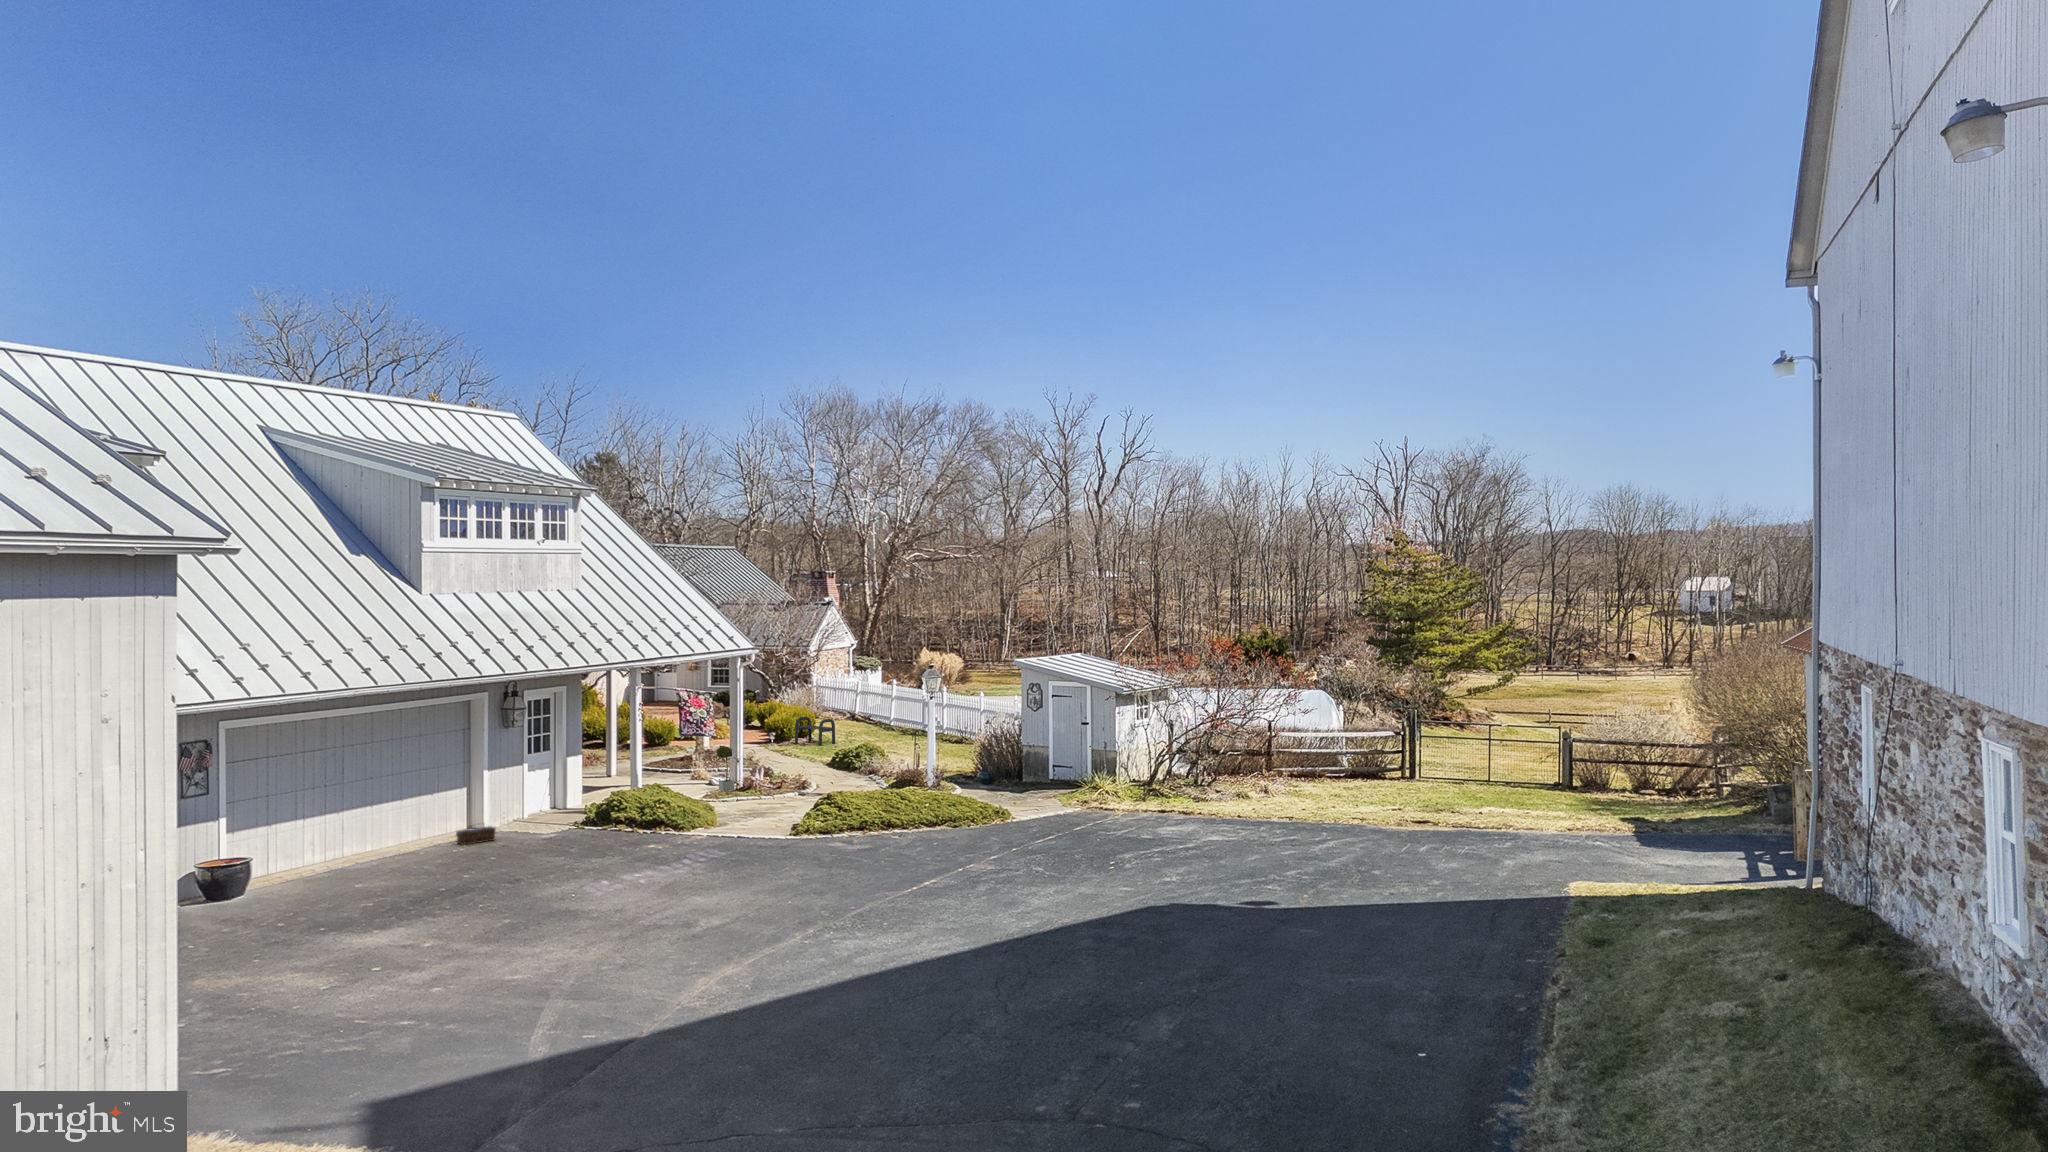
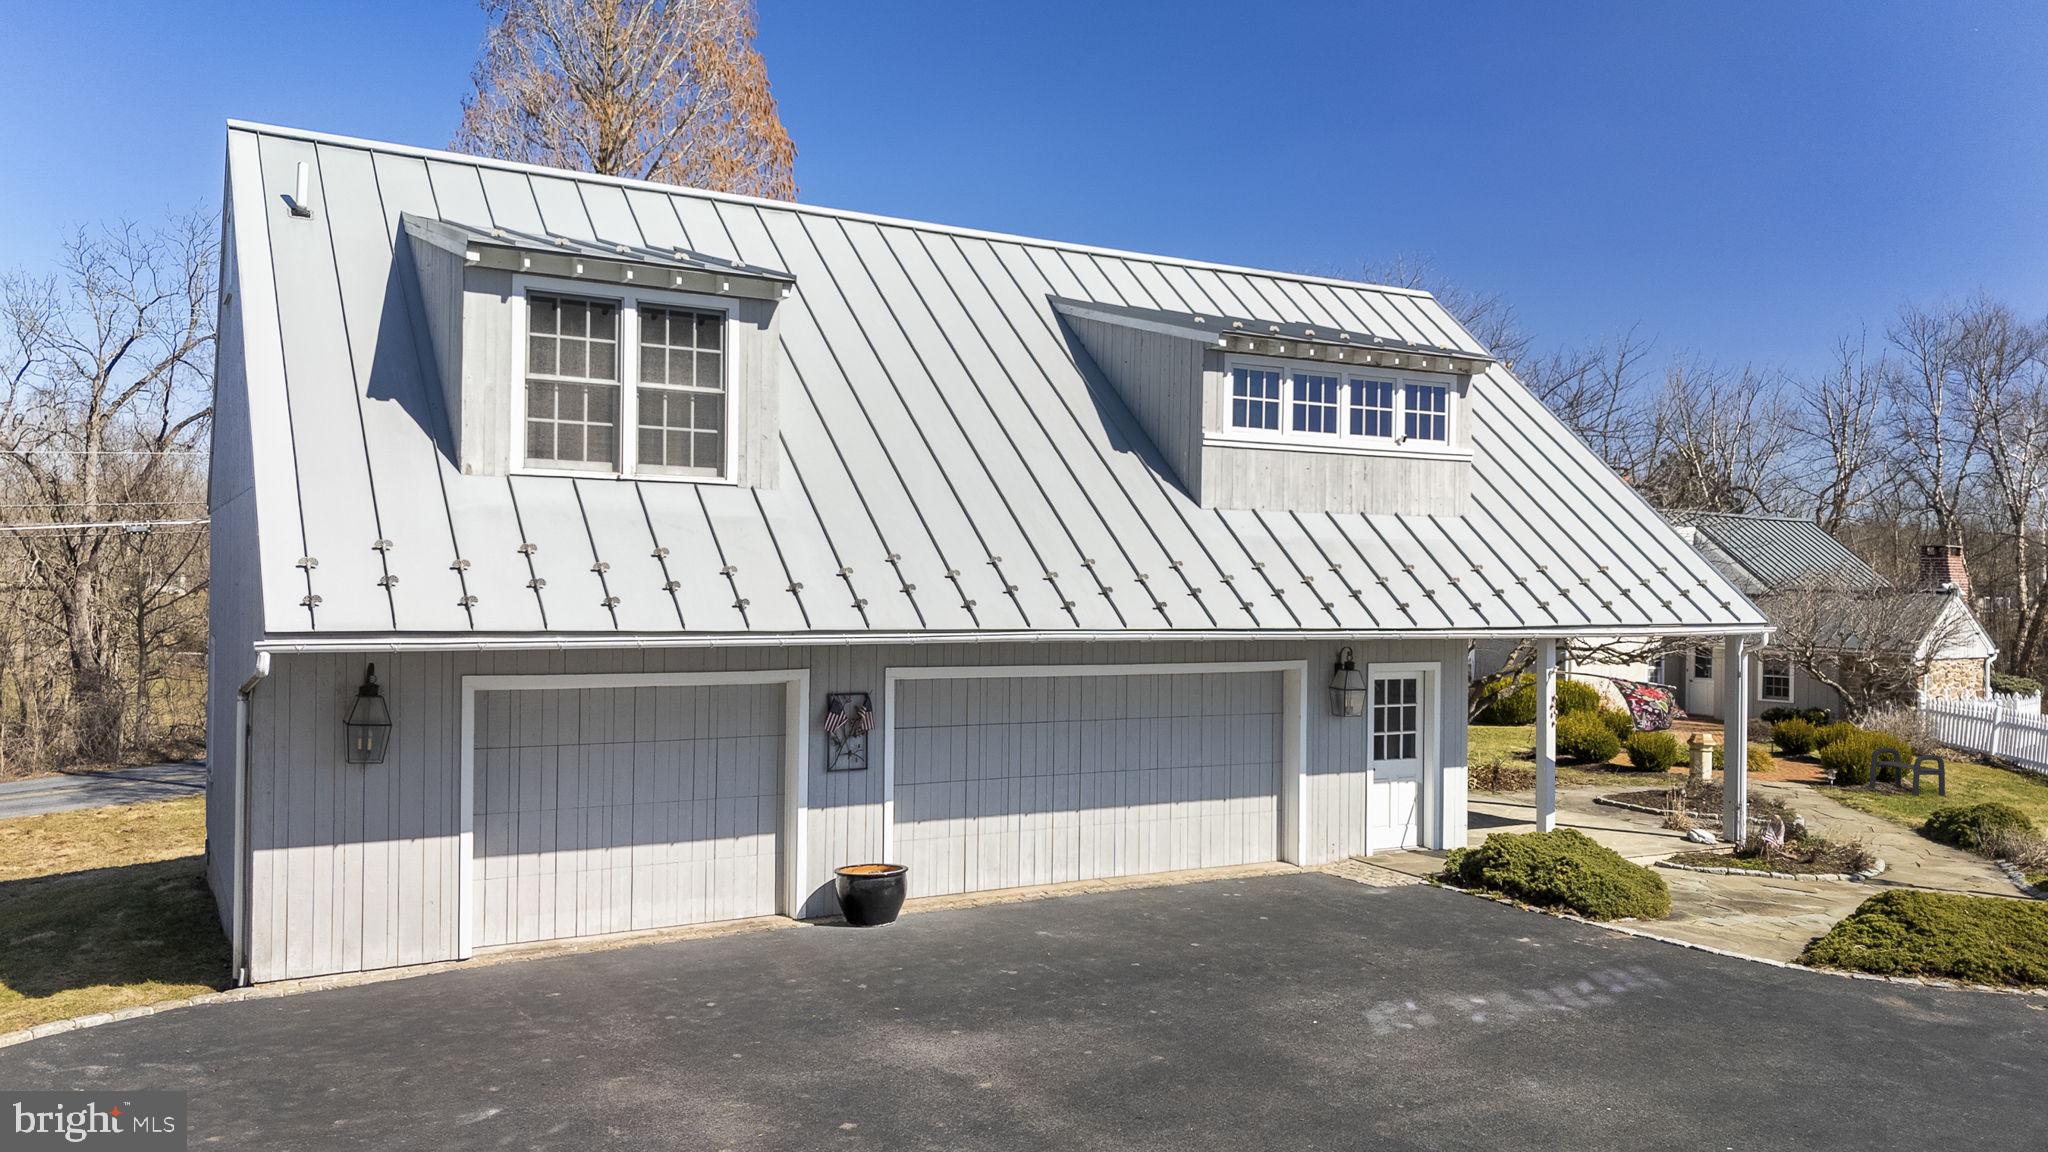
potted tree: present [717,746,735,791] -> none [1699,776,1733,852]
toolbox: present [456,826,496,845] -> none [1251,848,1307,877]

